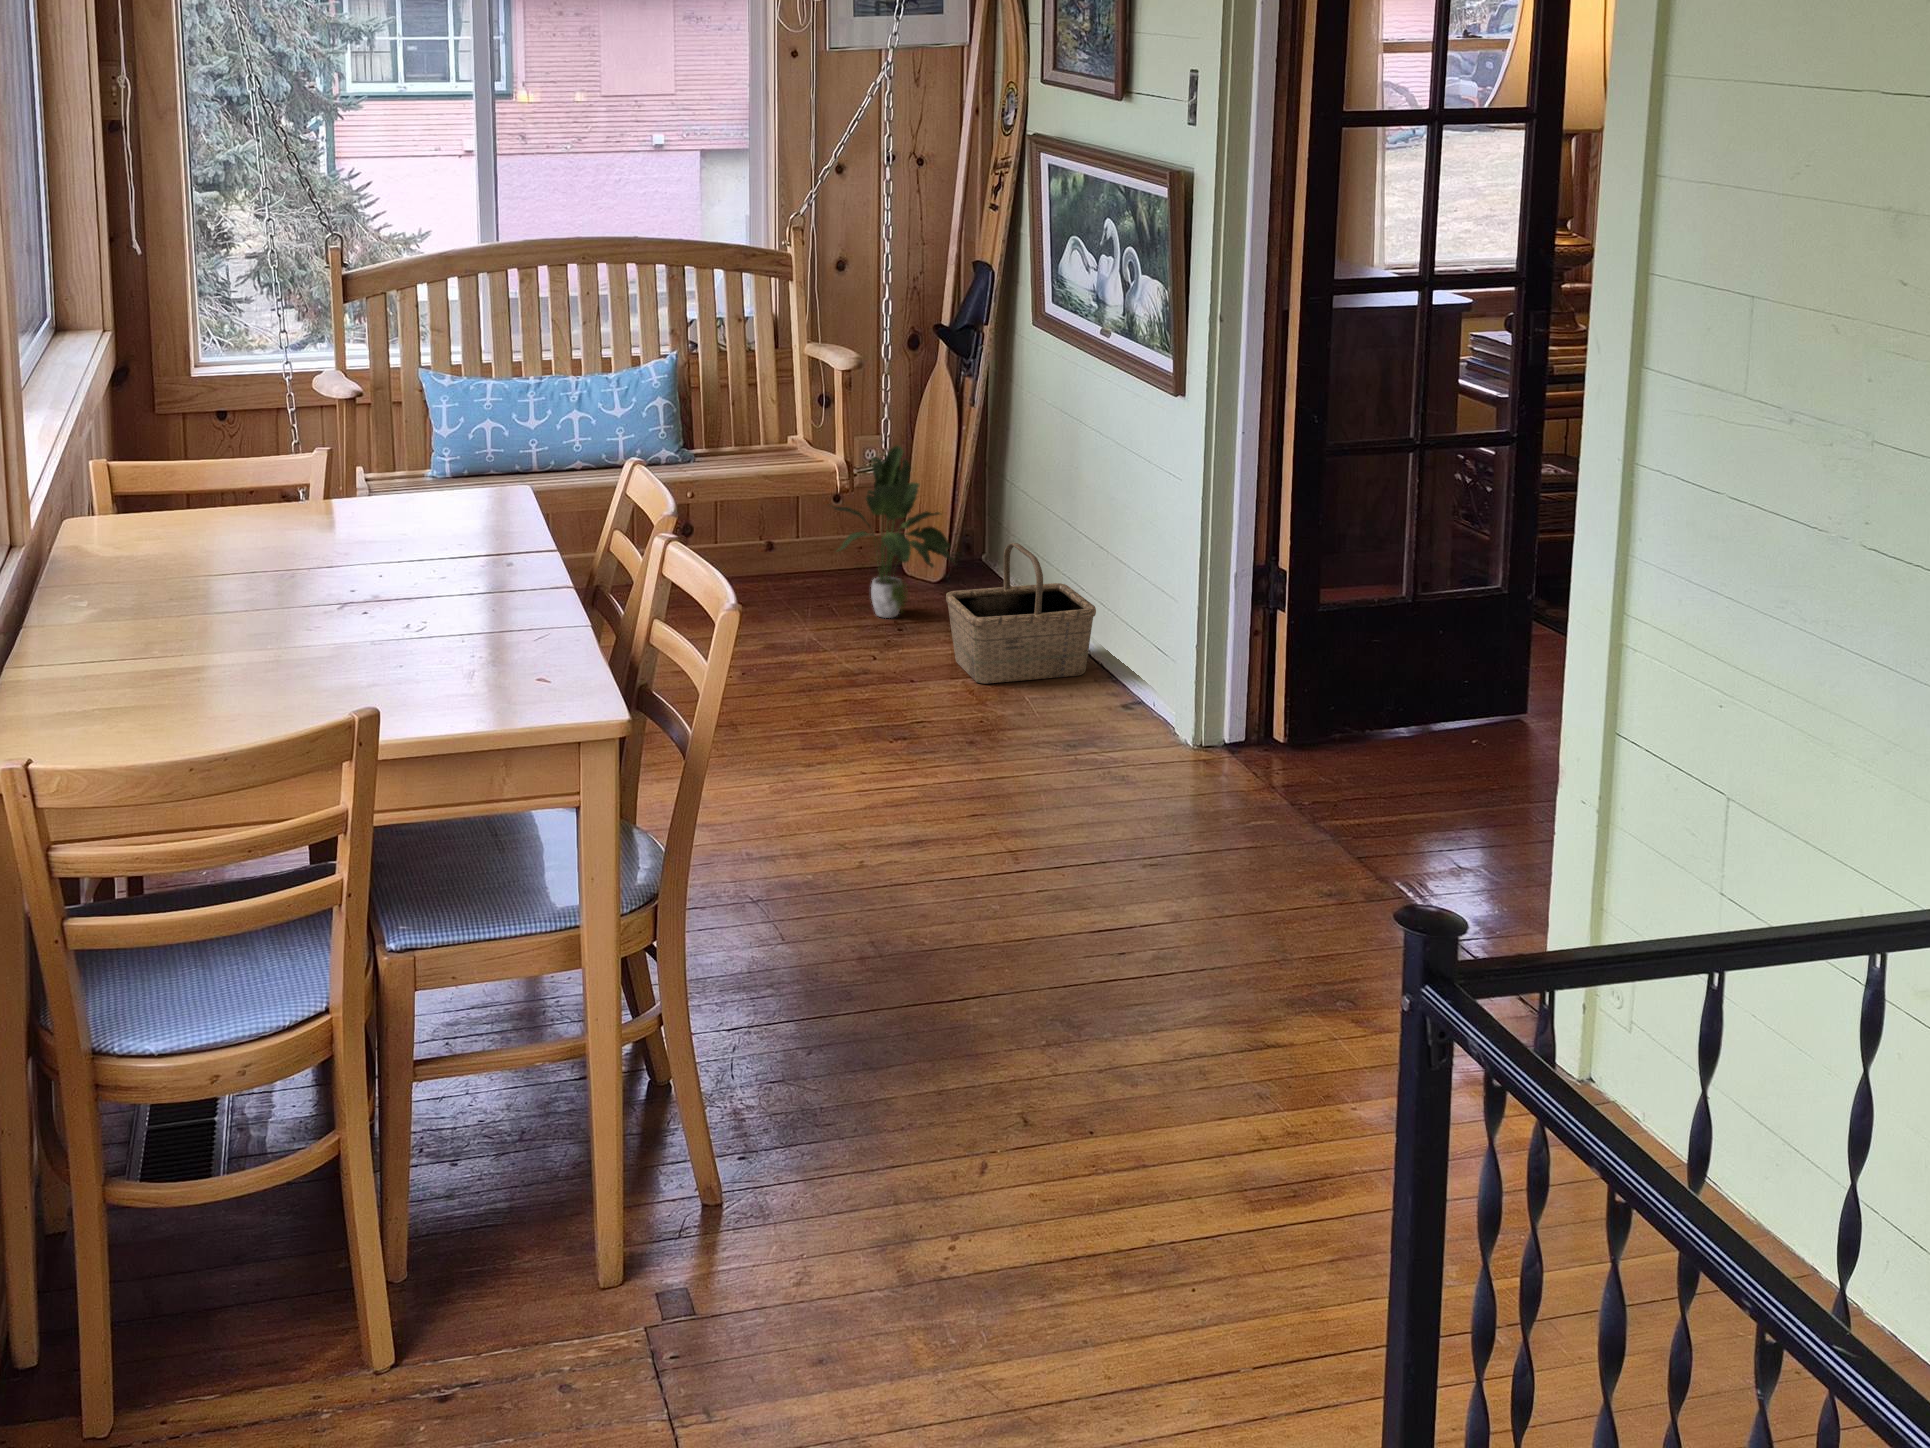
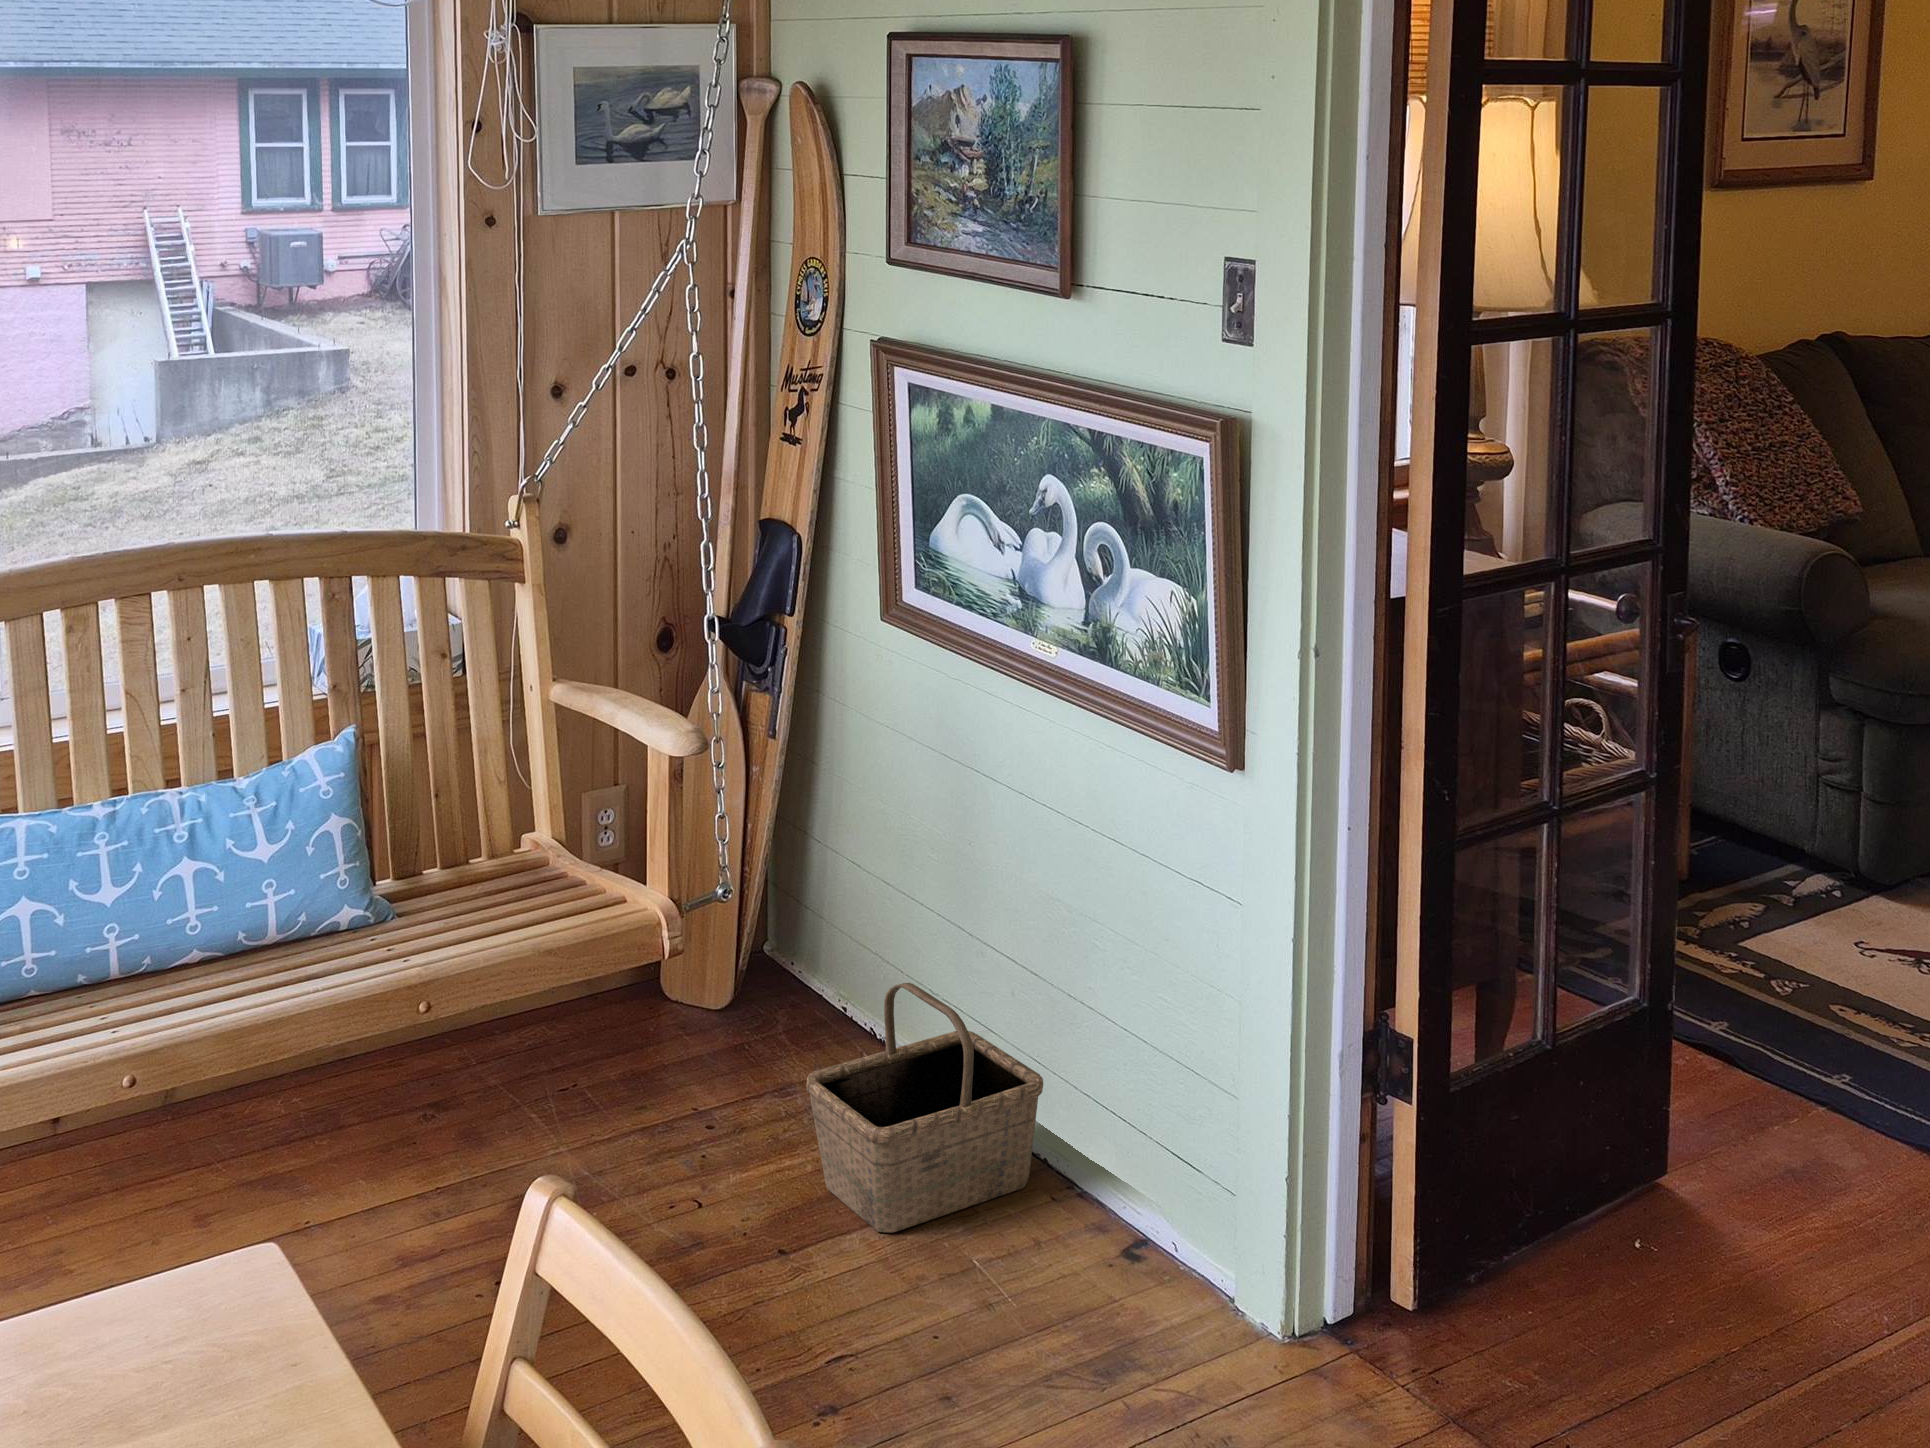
potted plant: present [834,446,955,618] -> none [586,828,782,1105]

